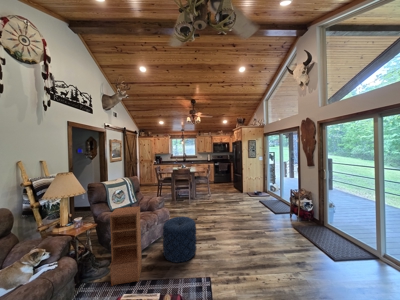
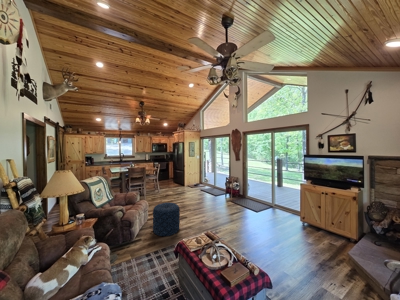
bookcase: present [110,206,142,286] -> none [124,195,150,261]

